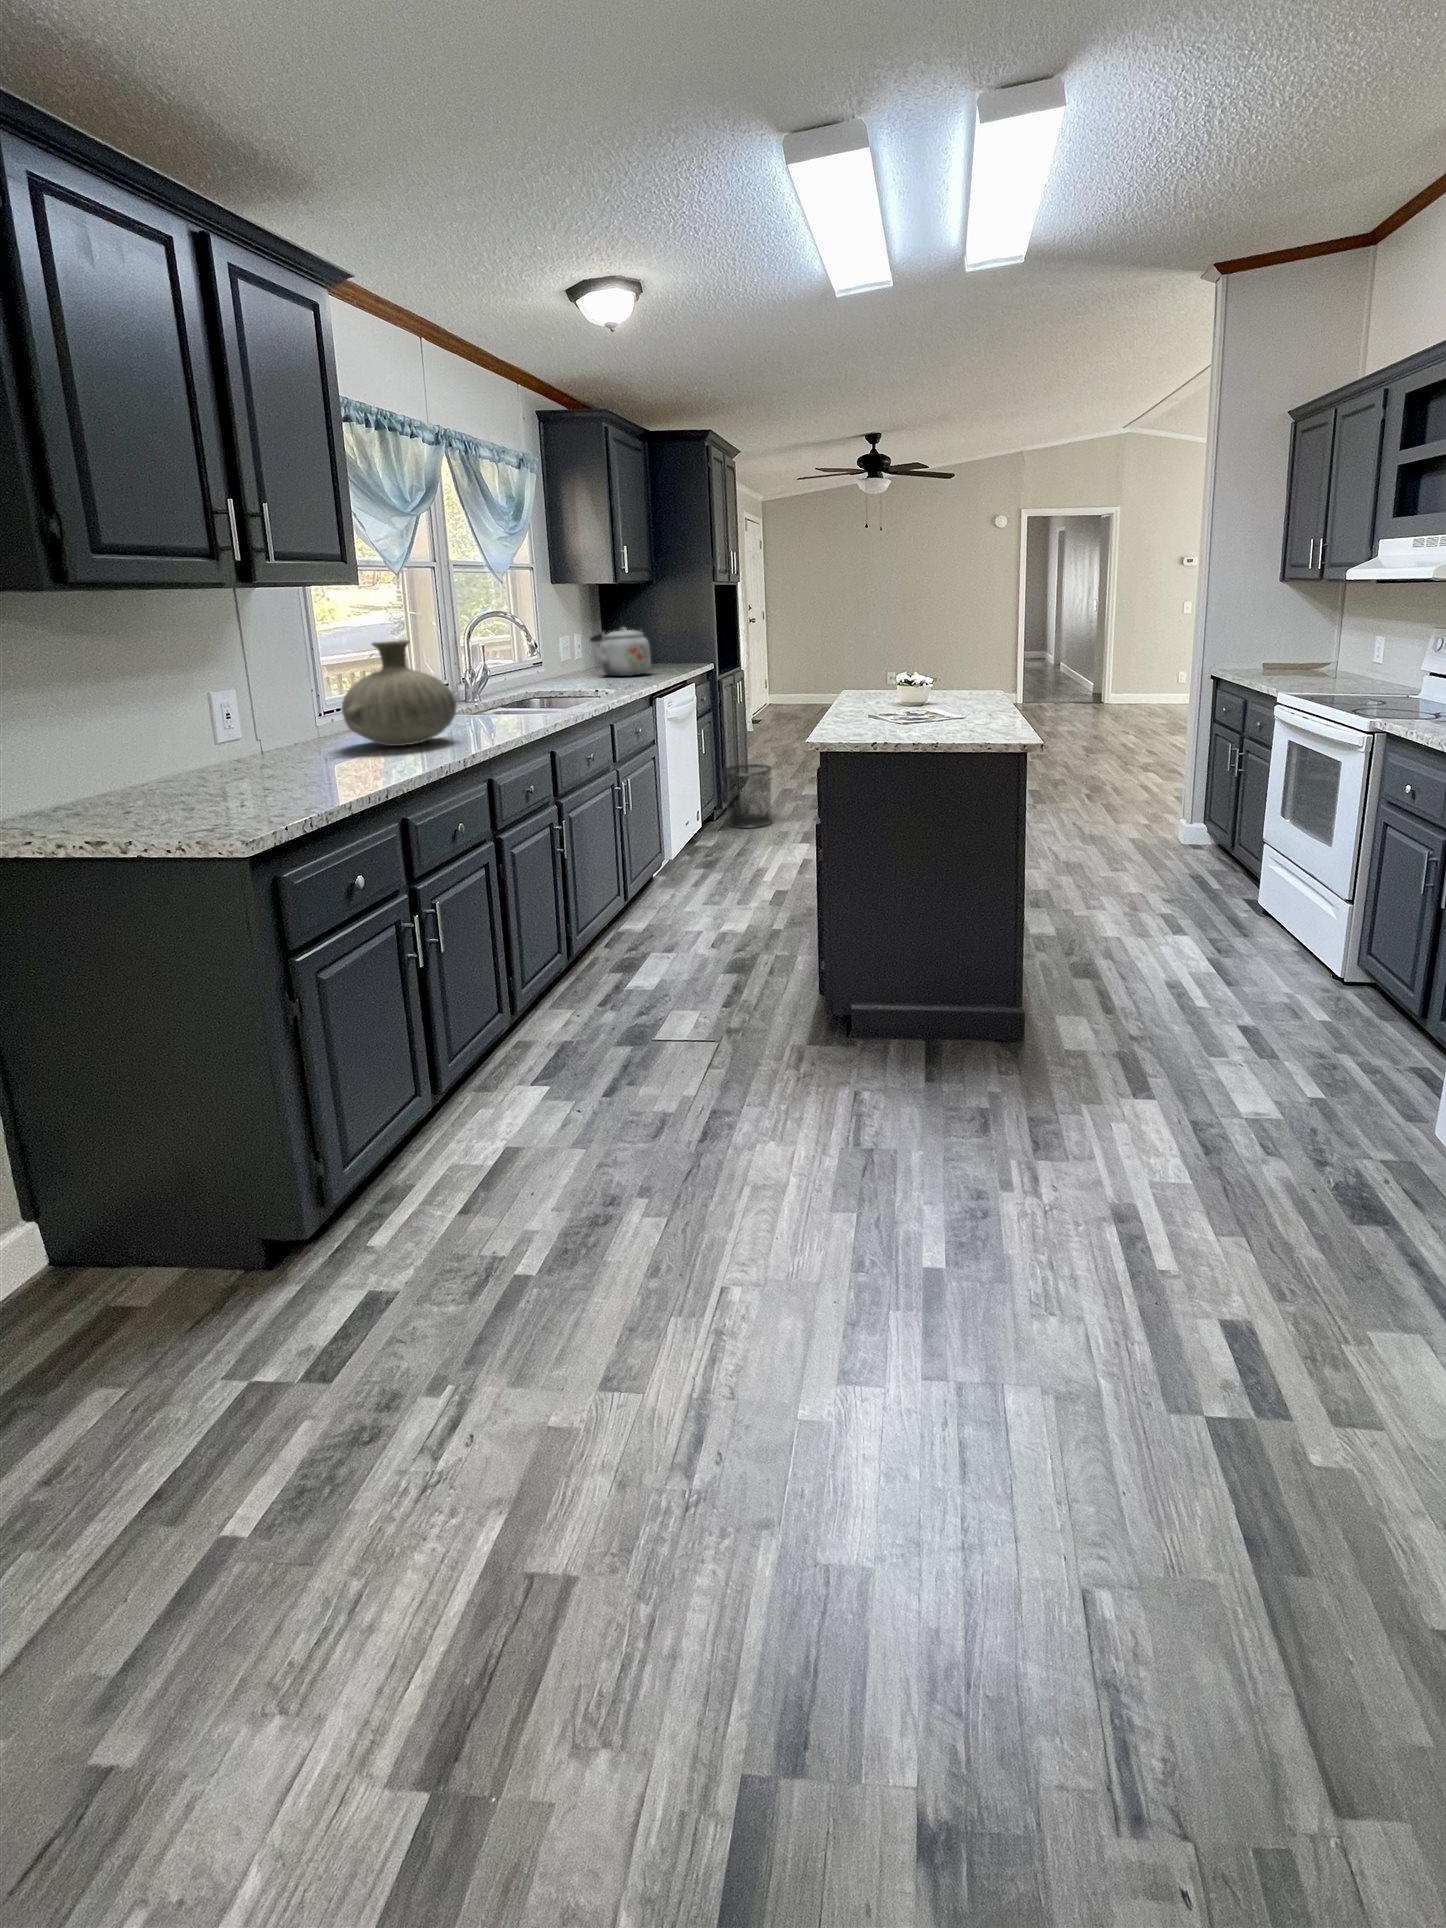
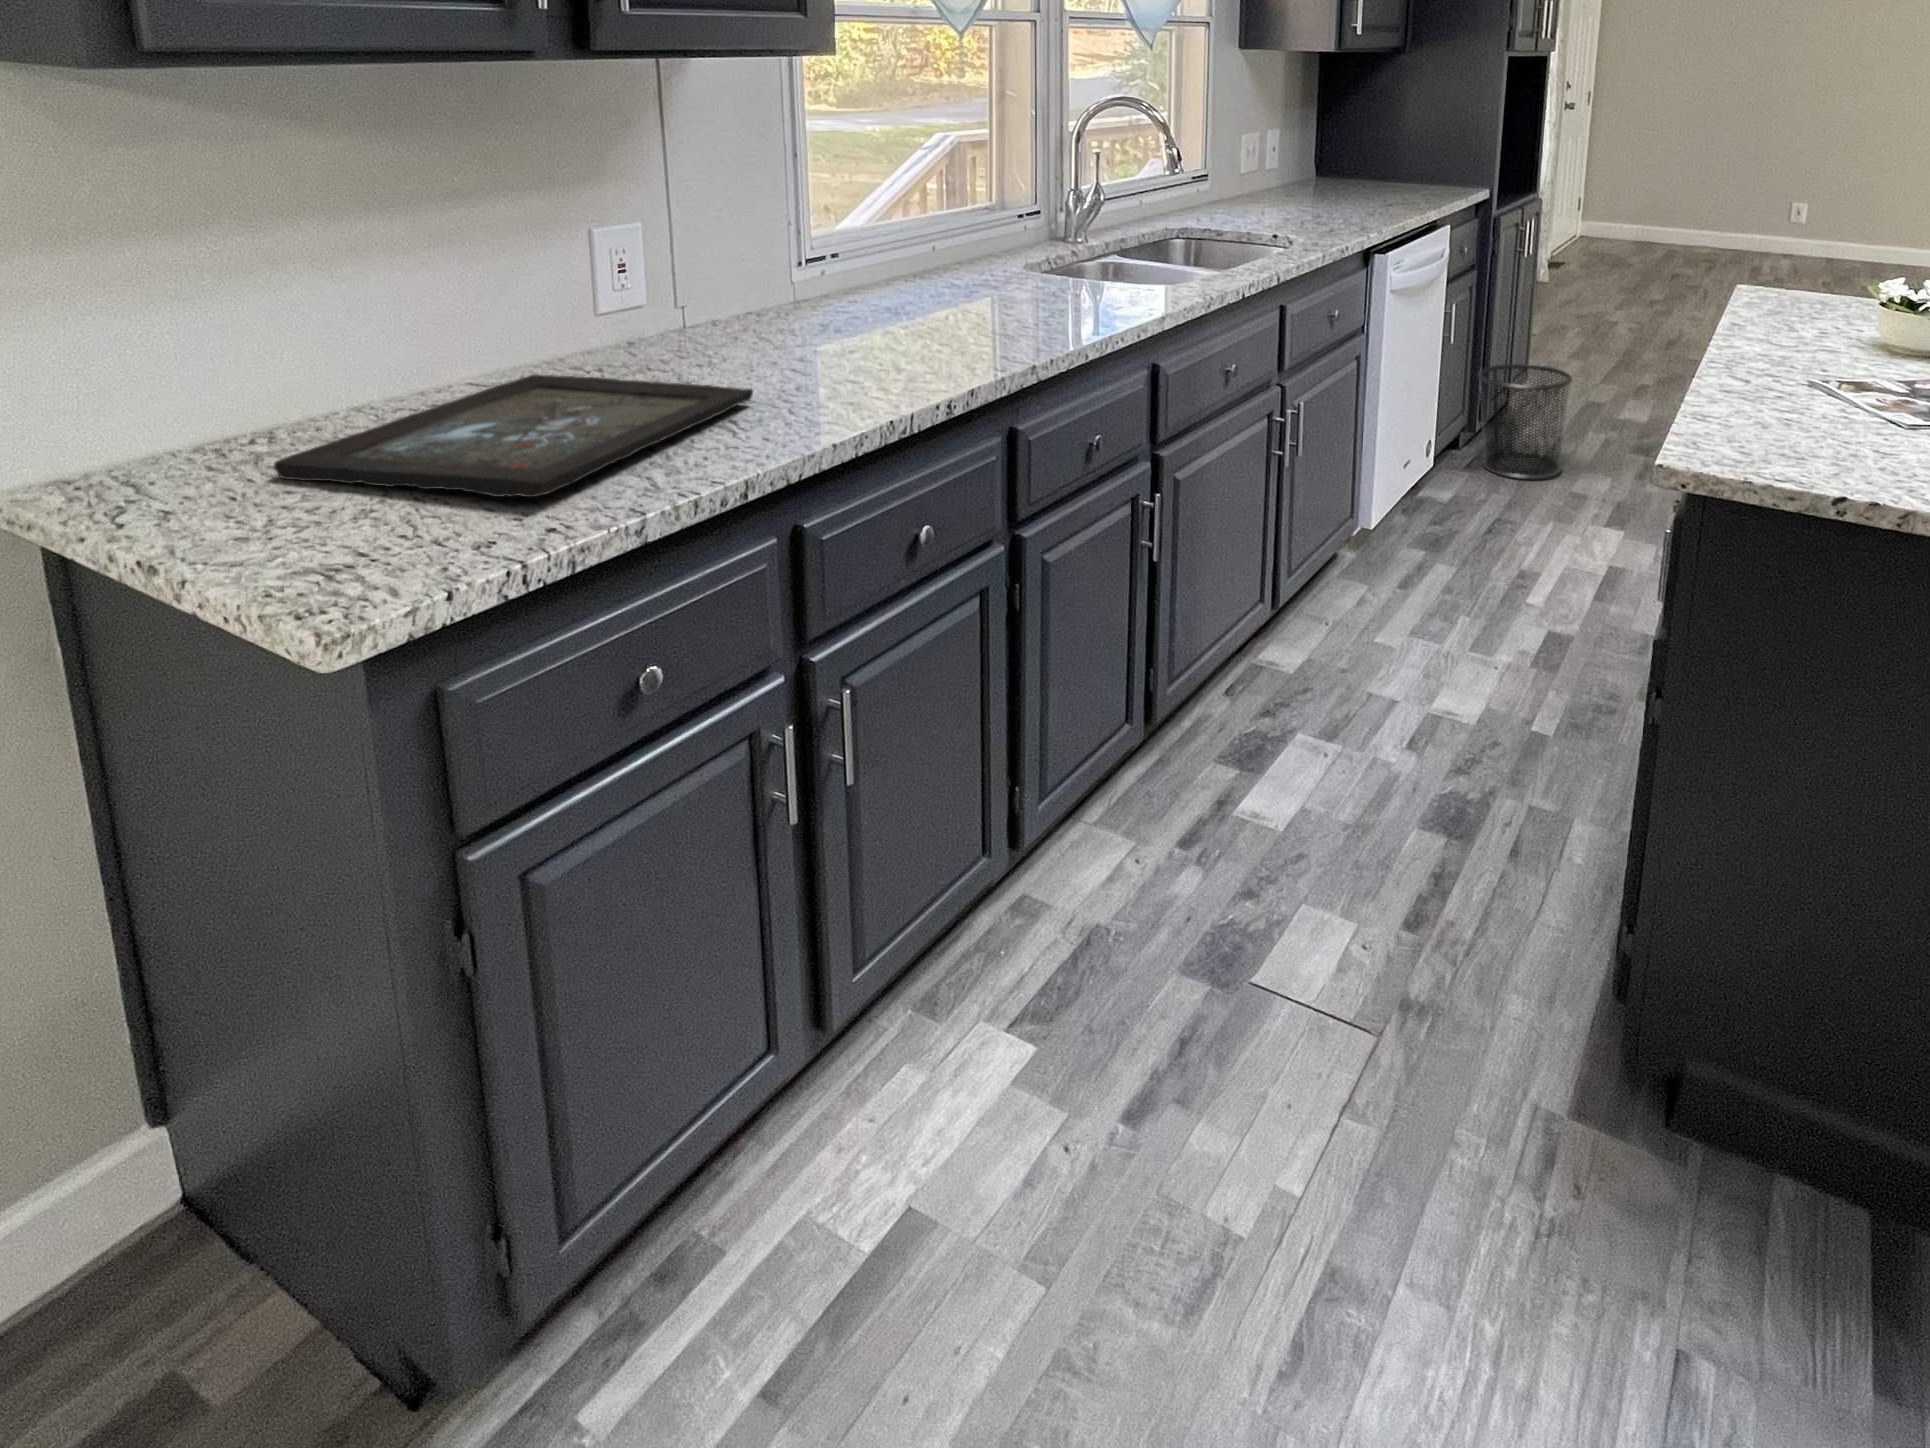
kettle: present [590,627,651,676] -> none [1286,120,1380,202]
vase: present [342,640,457,746] -> none [788,151,983,340]
tray: none [101,763,356,819] -> present [274,374,753,497]

